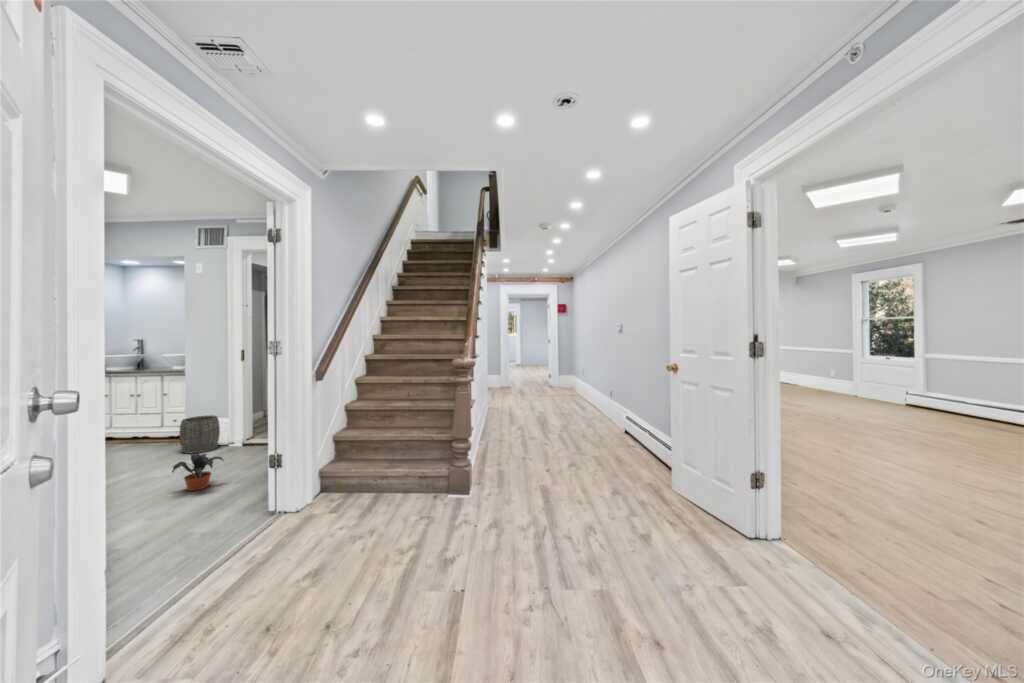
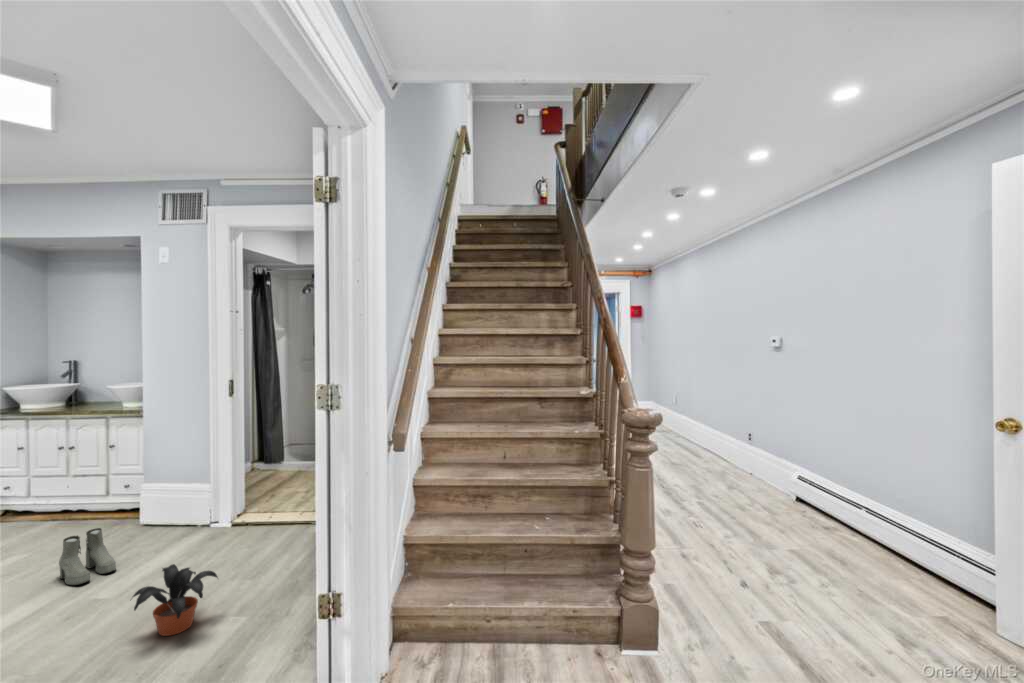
woven basket: present [180,416,220,454] -> none [135,480,195,544]
boots: none [130,440,166,471] -> present [59,528,116,585]

